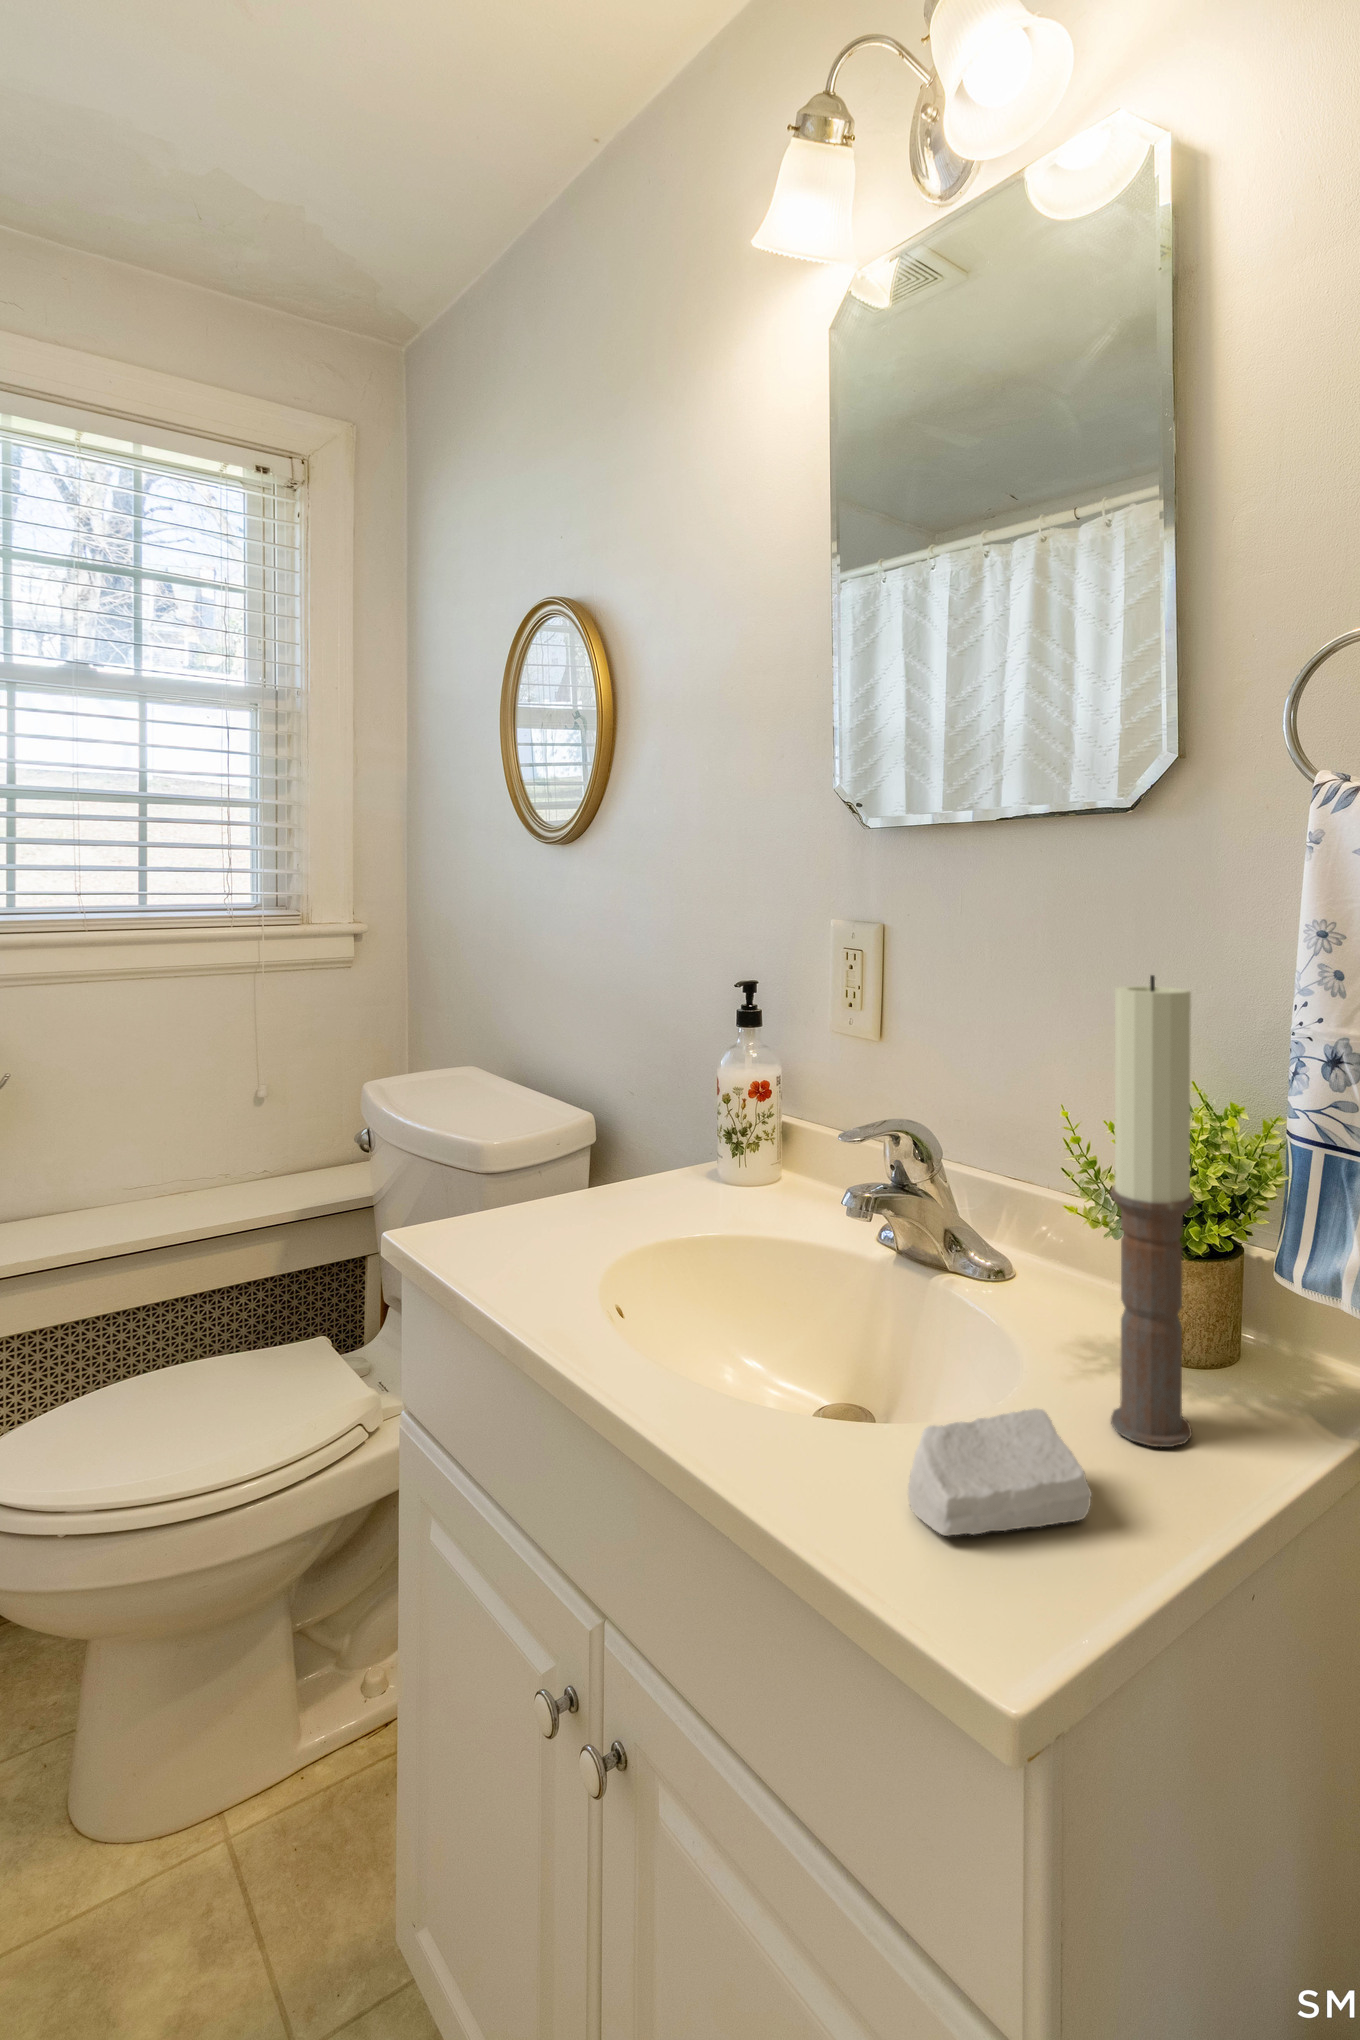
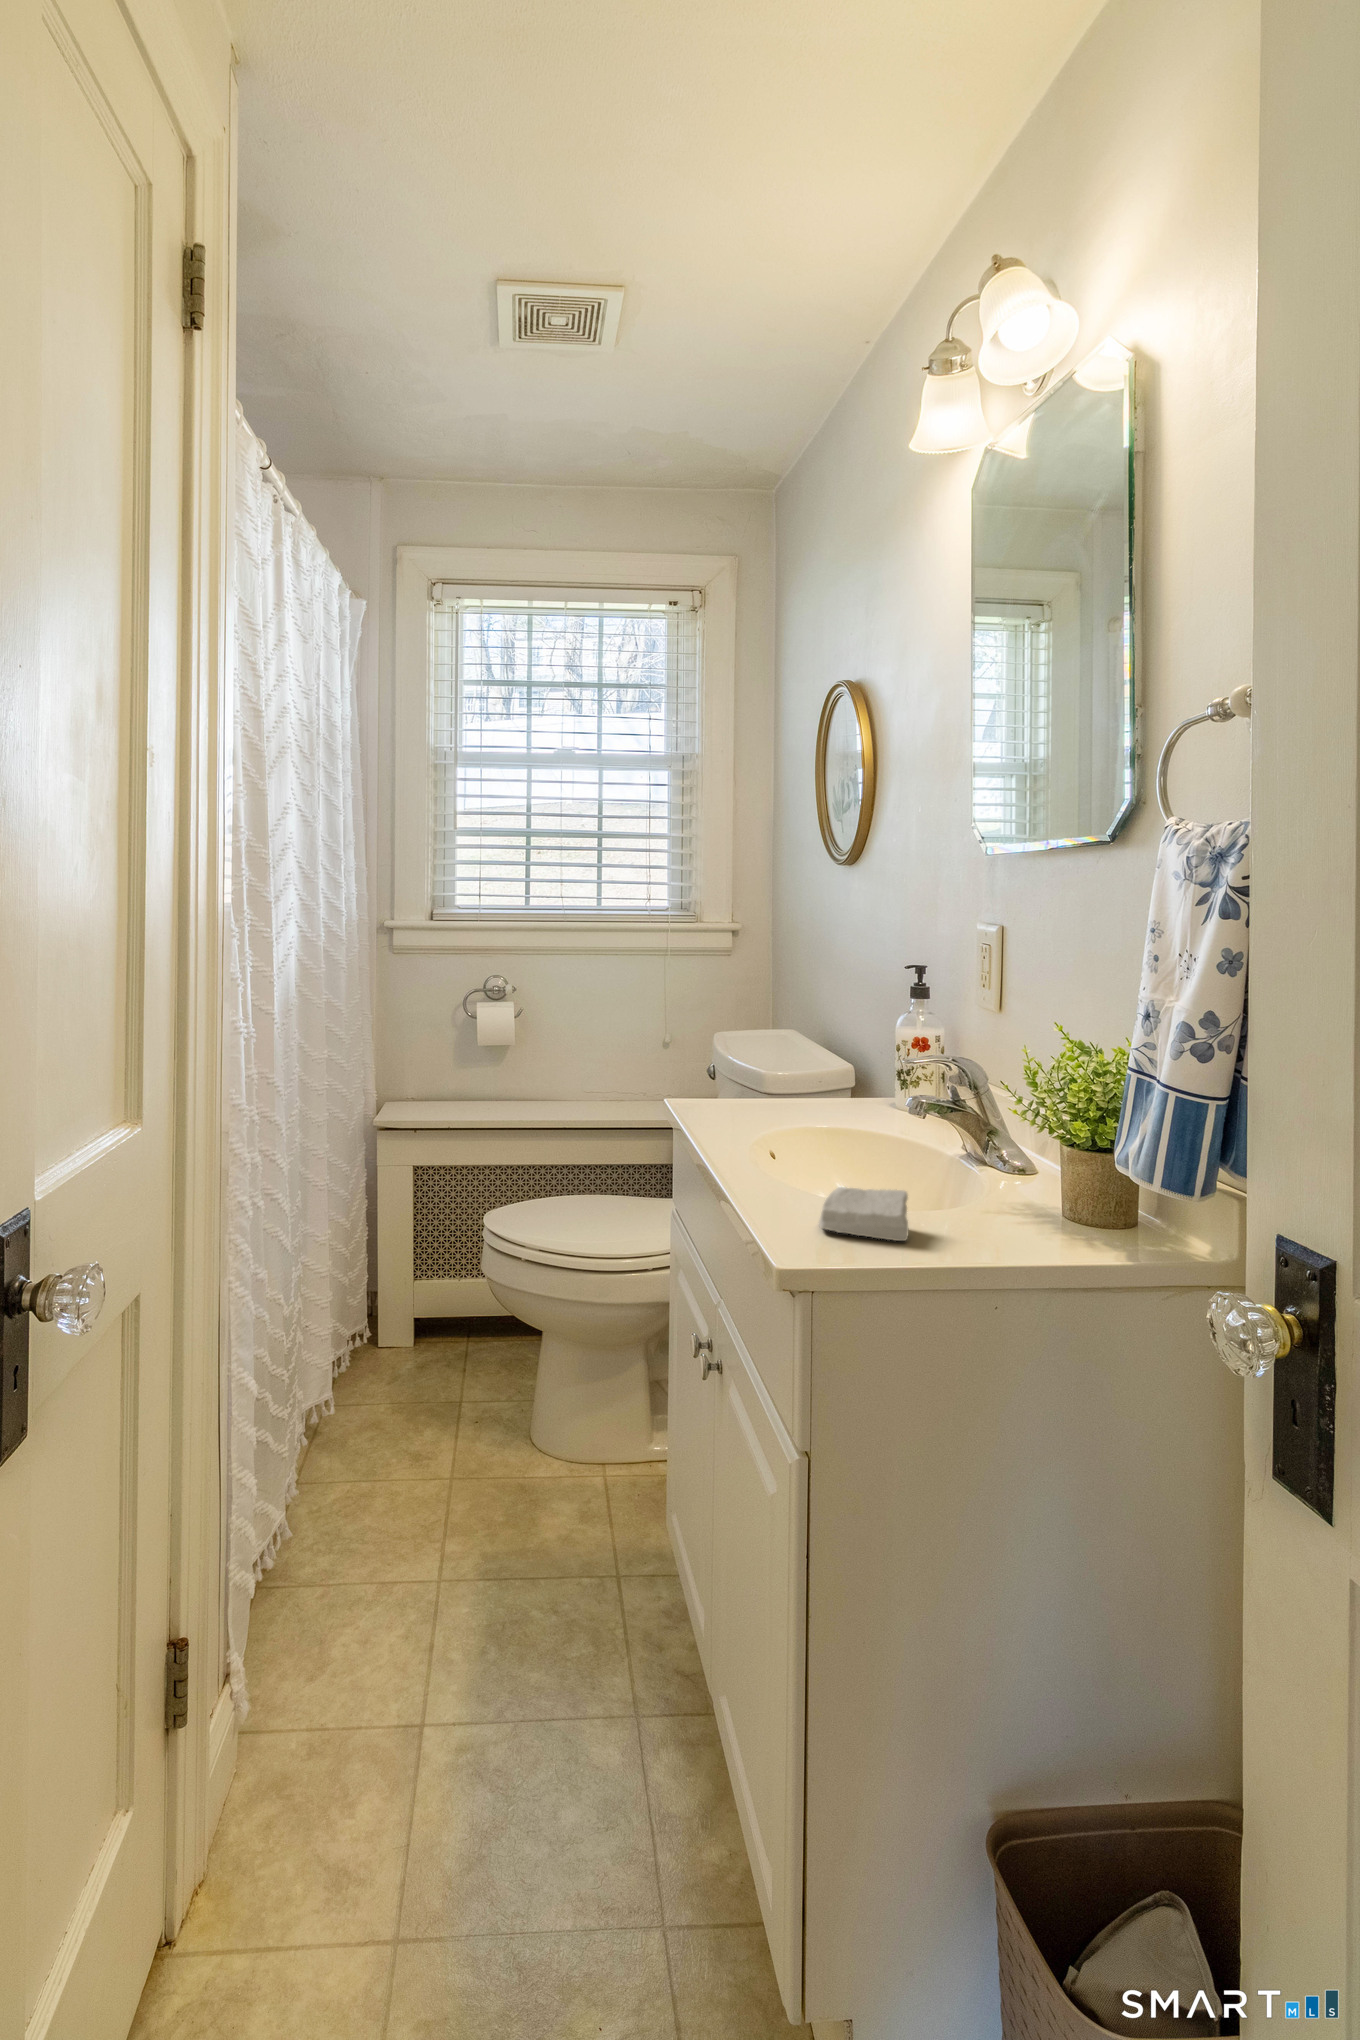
candle: present [1110,975,1194,1447] -> none [976,956,1027,1236]

